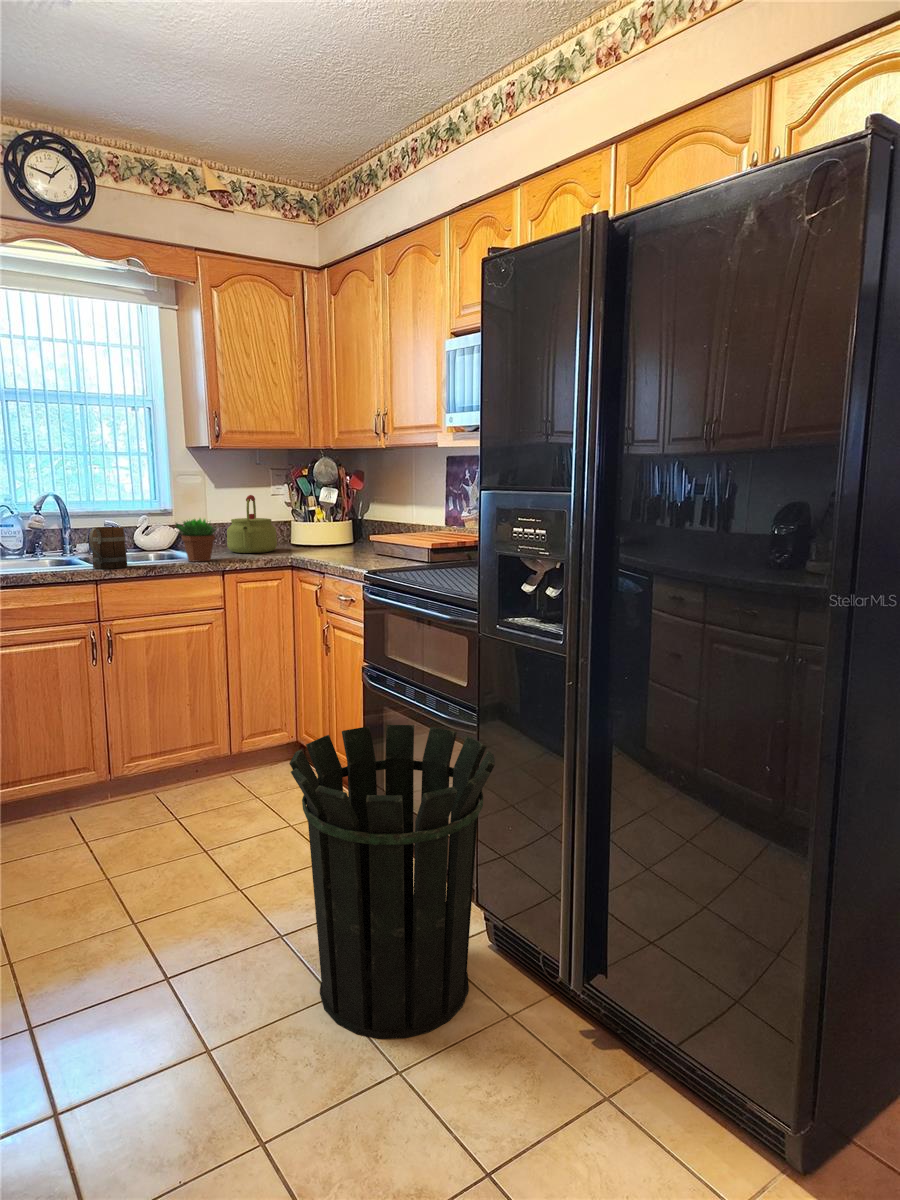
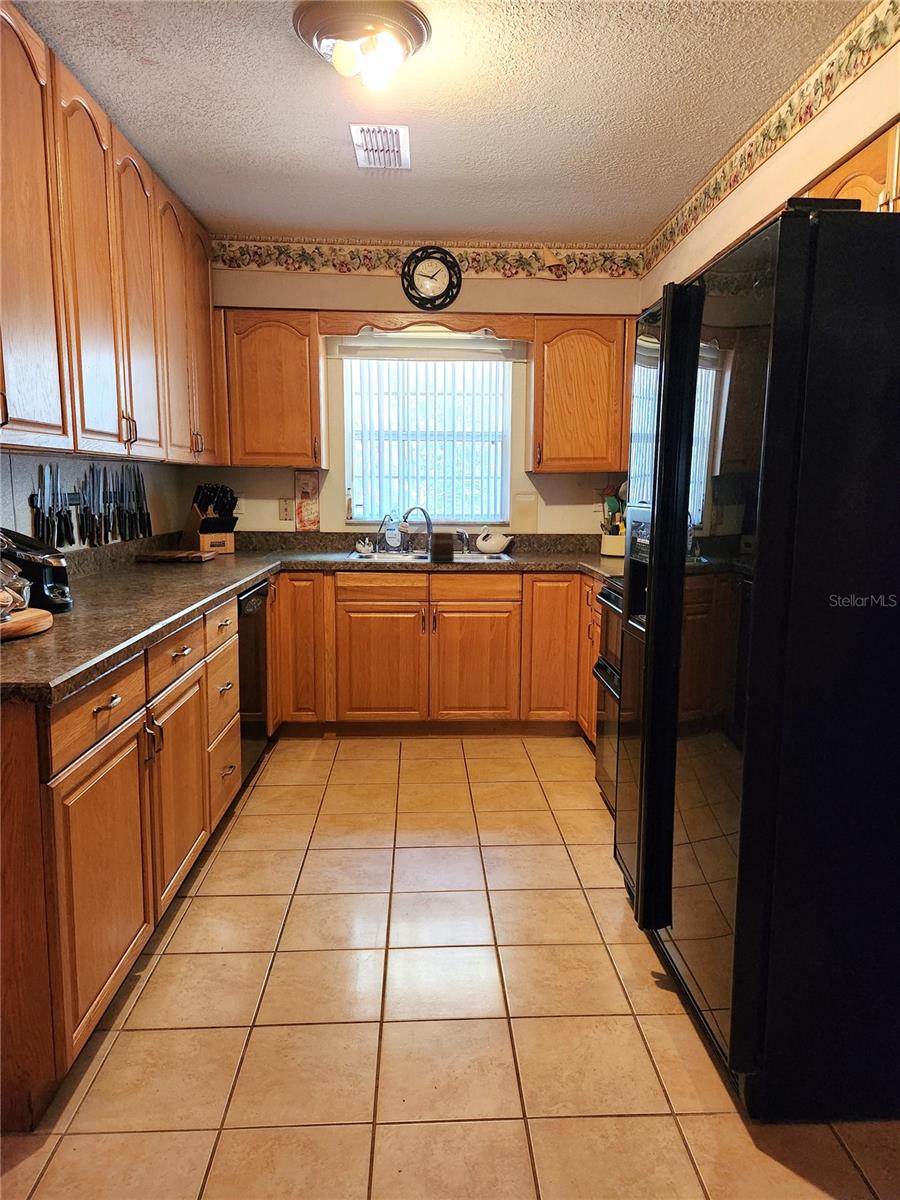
kettle: present [227,495,277,553] -> none [540,511,581,559]
succulent plant: present [176,519,217,561] -> none [490,527,525,562]
waste bin: present [289,725,495,1039] -> none [464,693,625,930]

